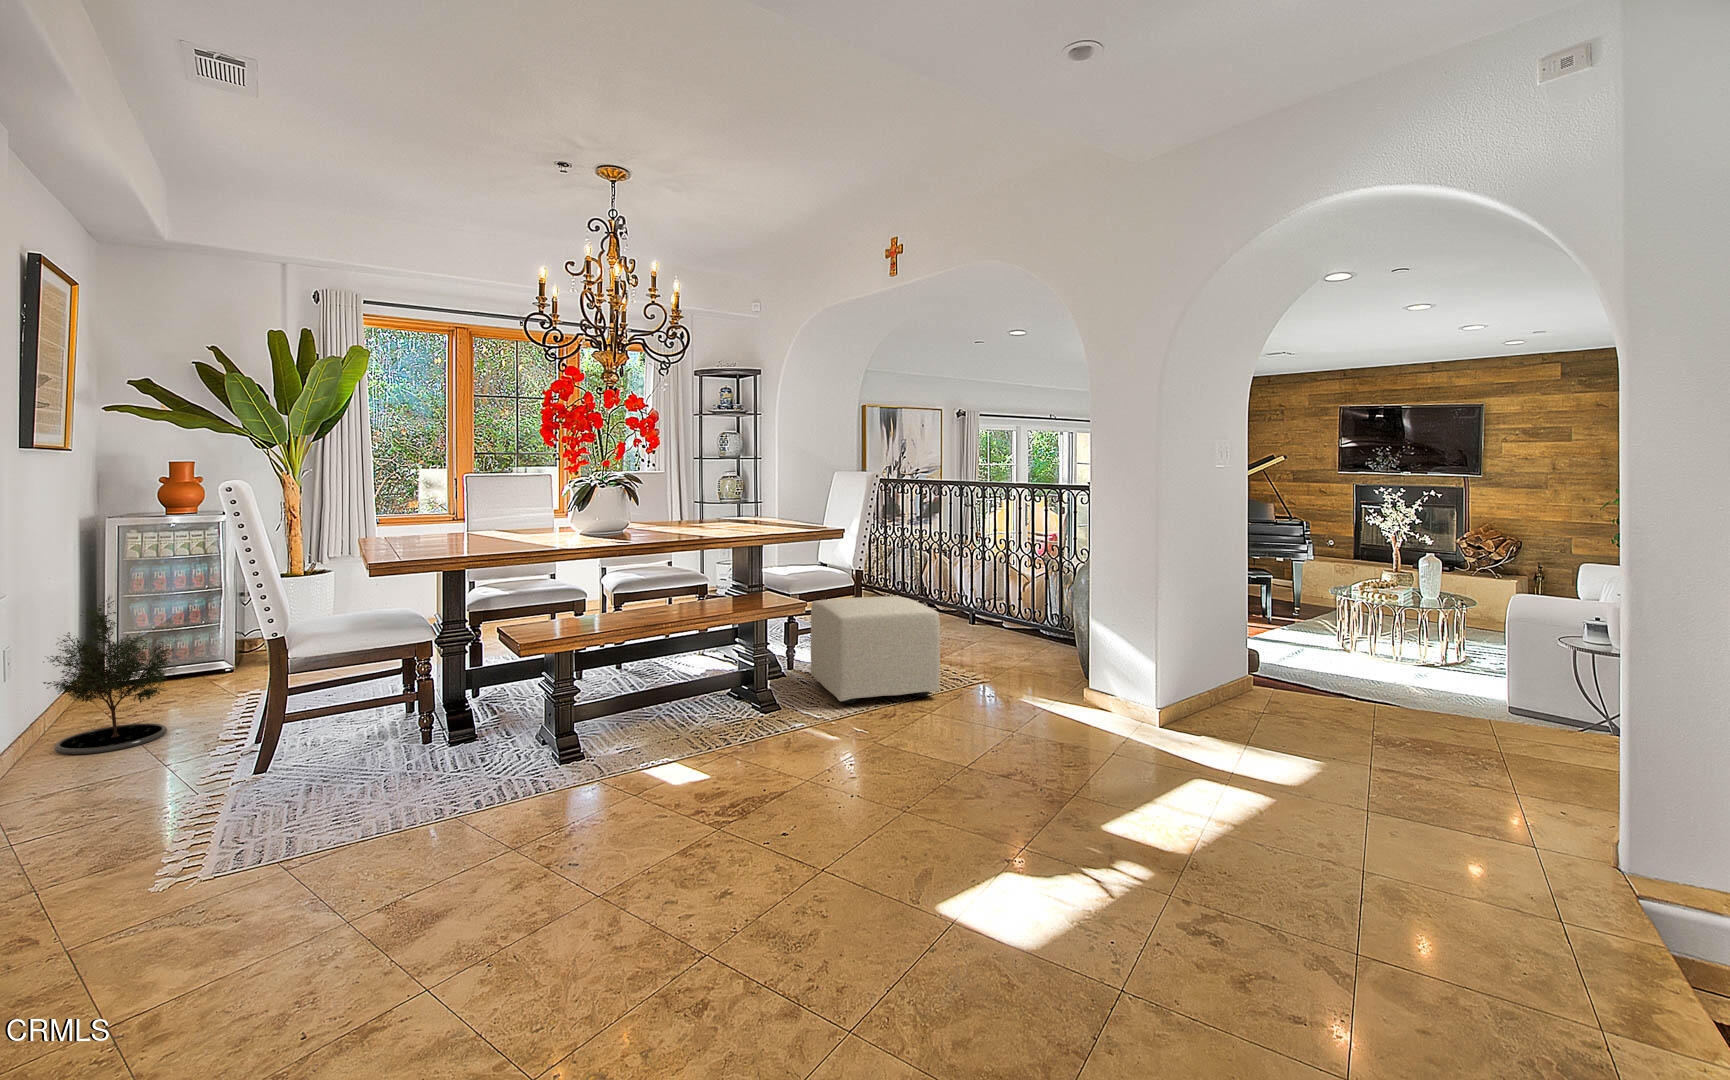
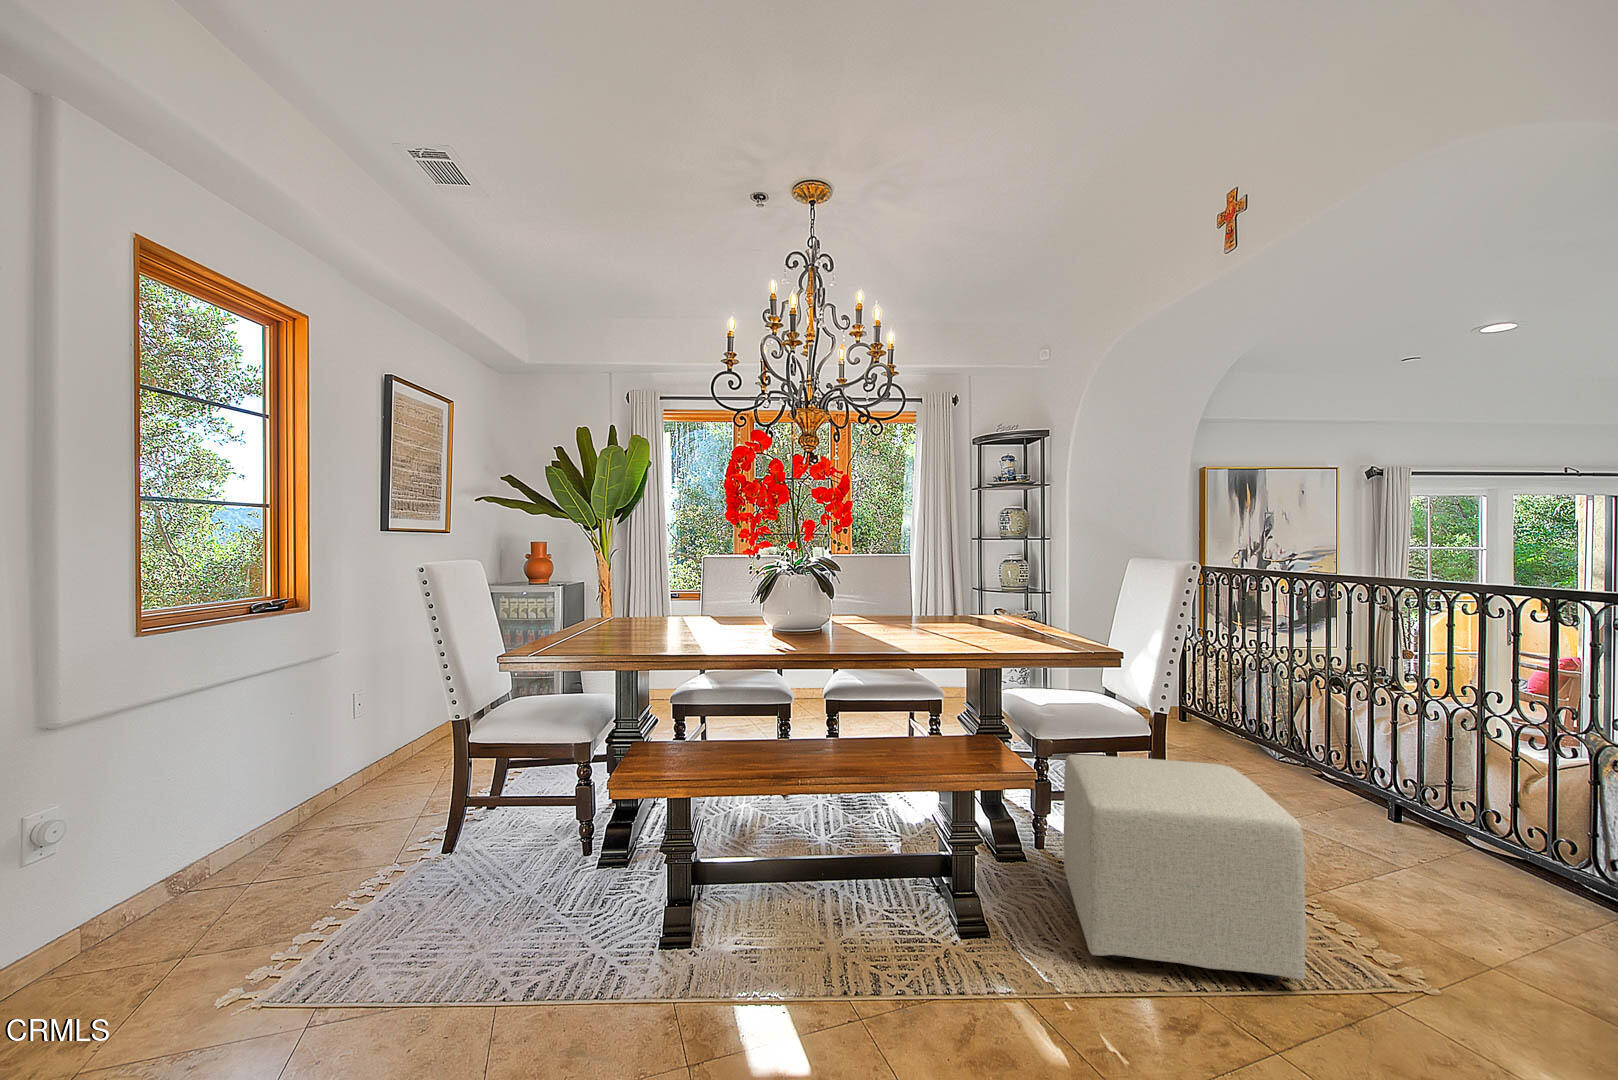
potted tree: present [43,596,176,754] -> none [298,666,408,818]

